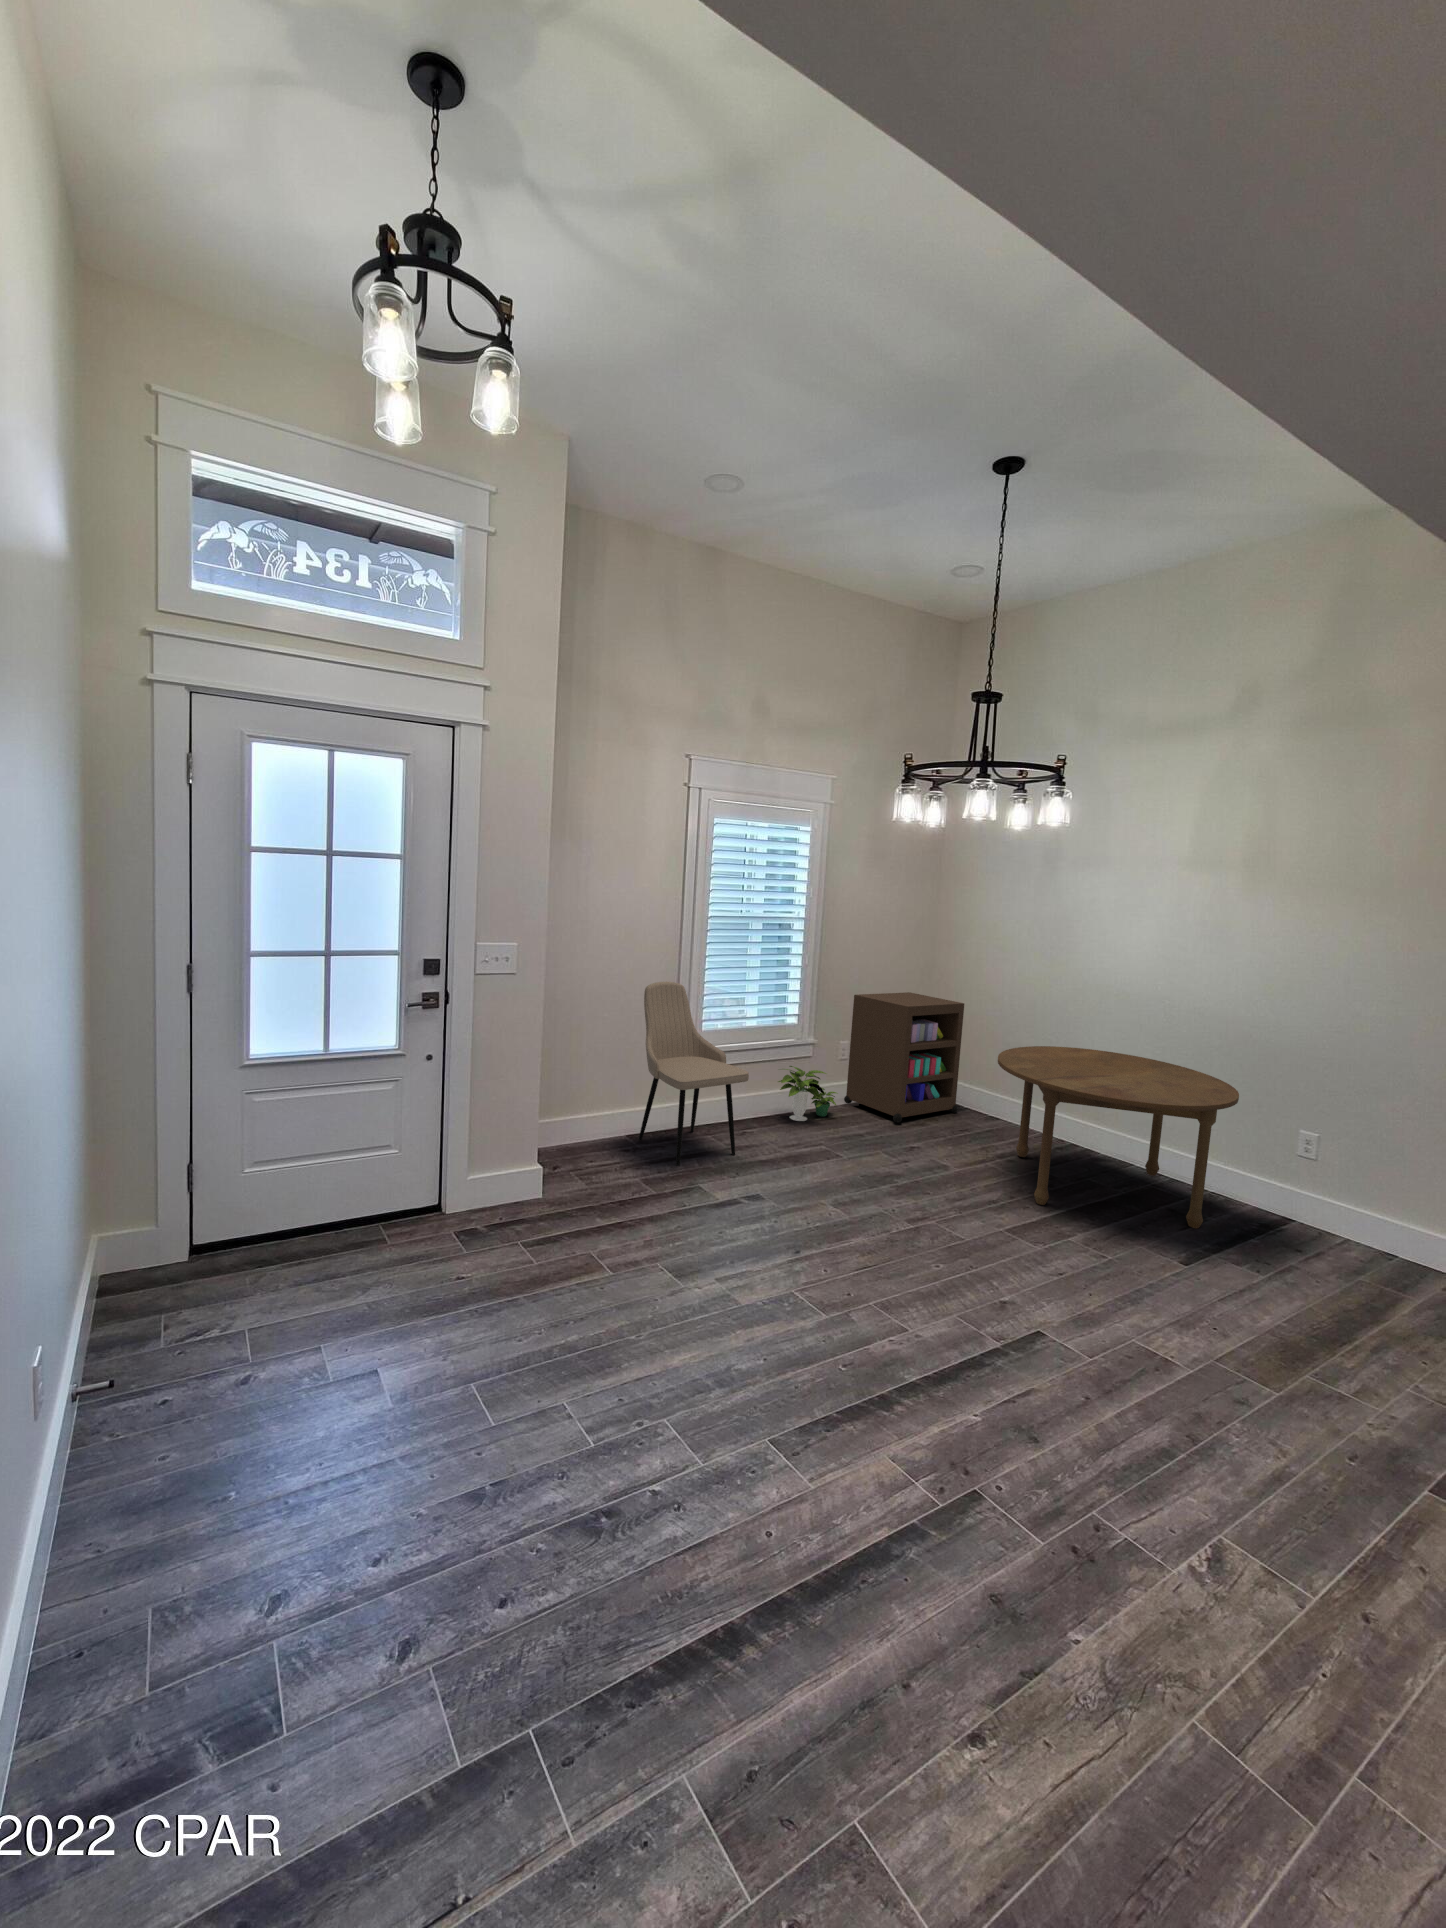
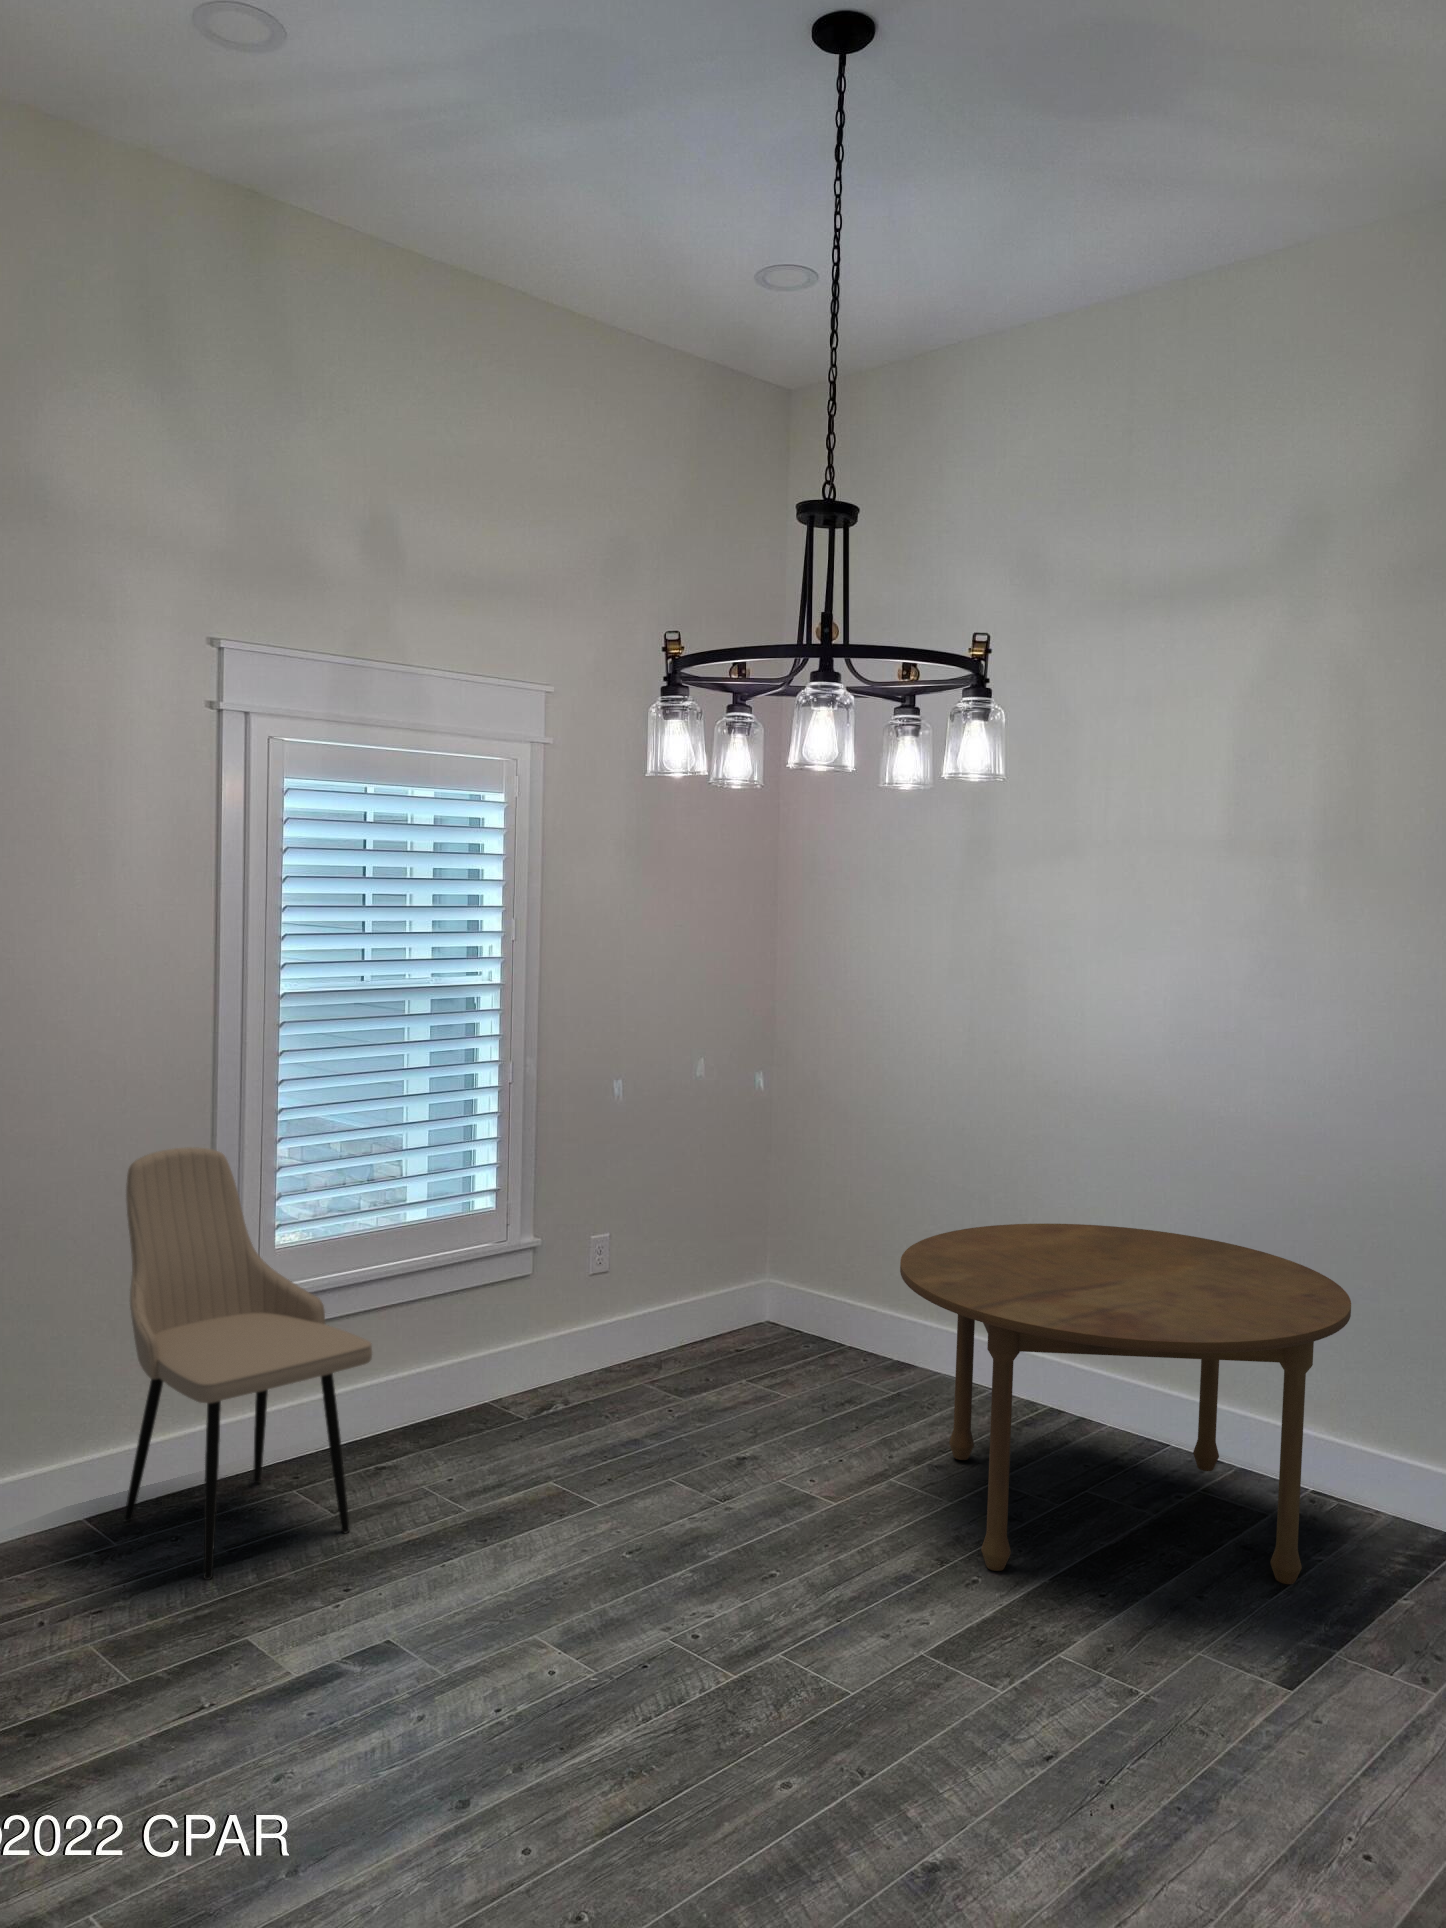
storage cabinet: present [844,992,964,1122] -> none [608,1126,841,1407]
potted plant: present [778,1066,836,1121] -> none [455,1307,591,1427]

